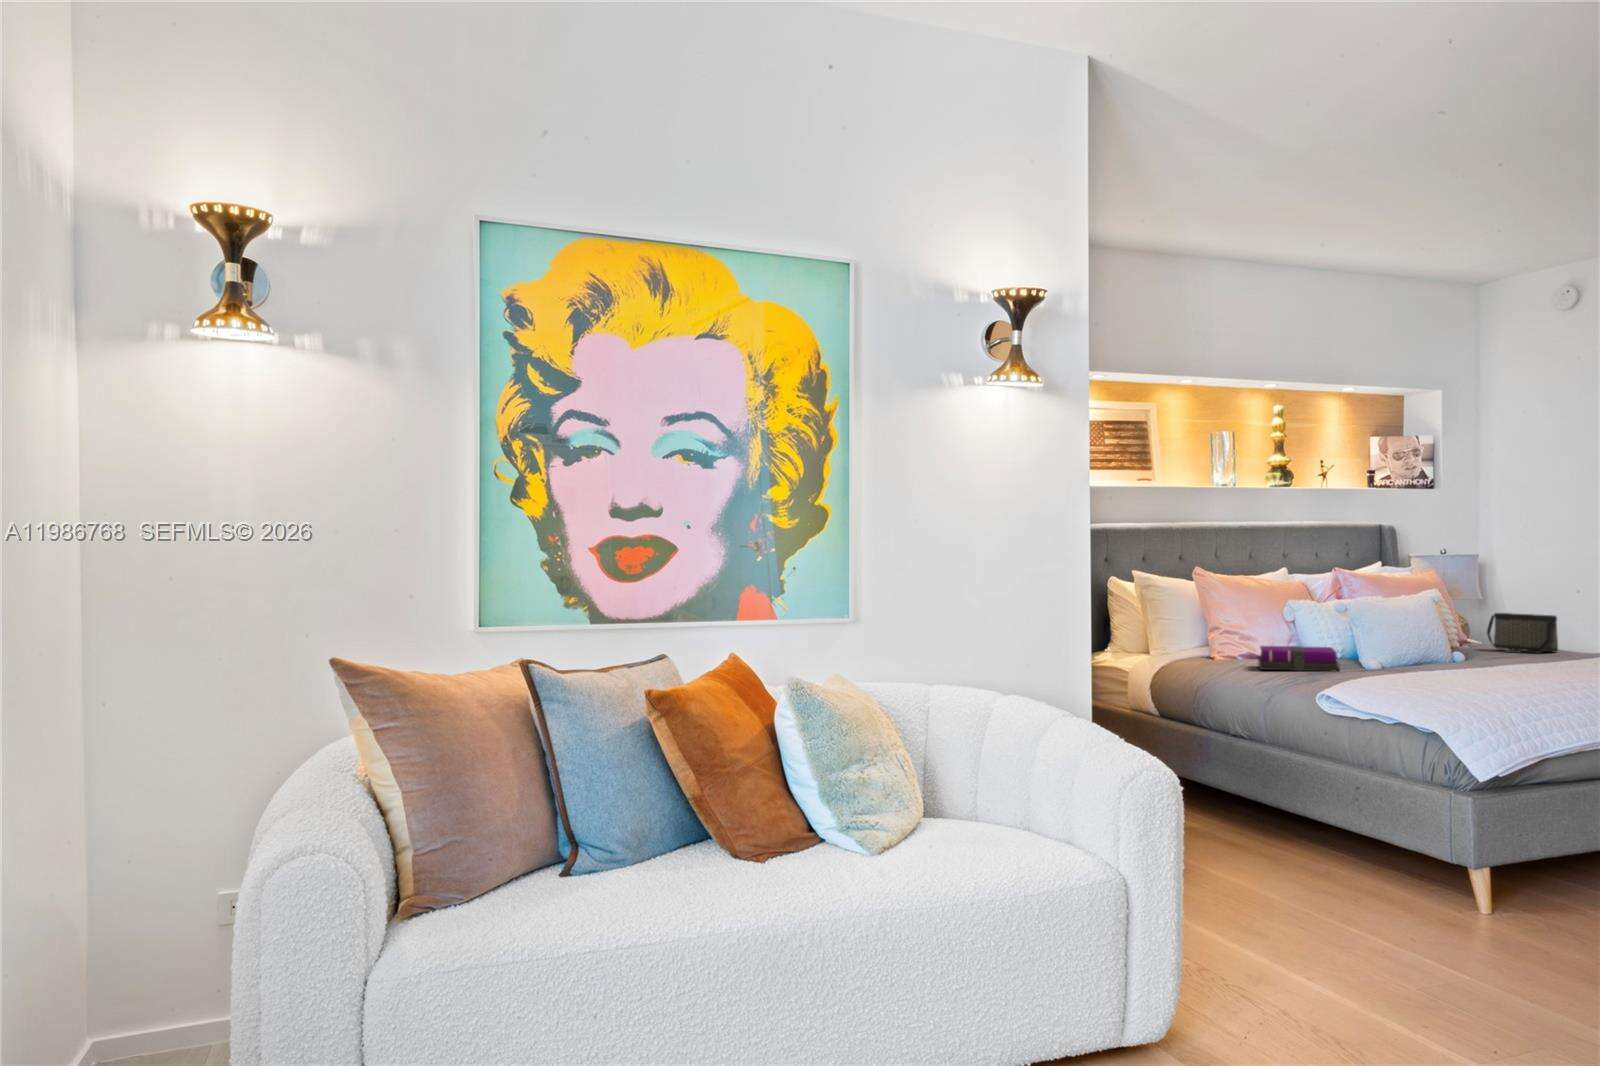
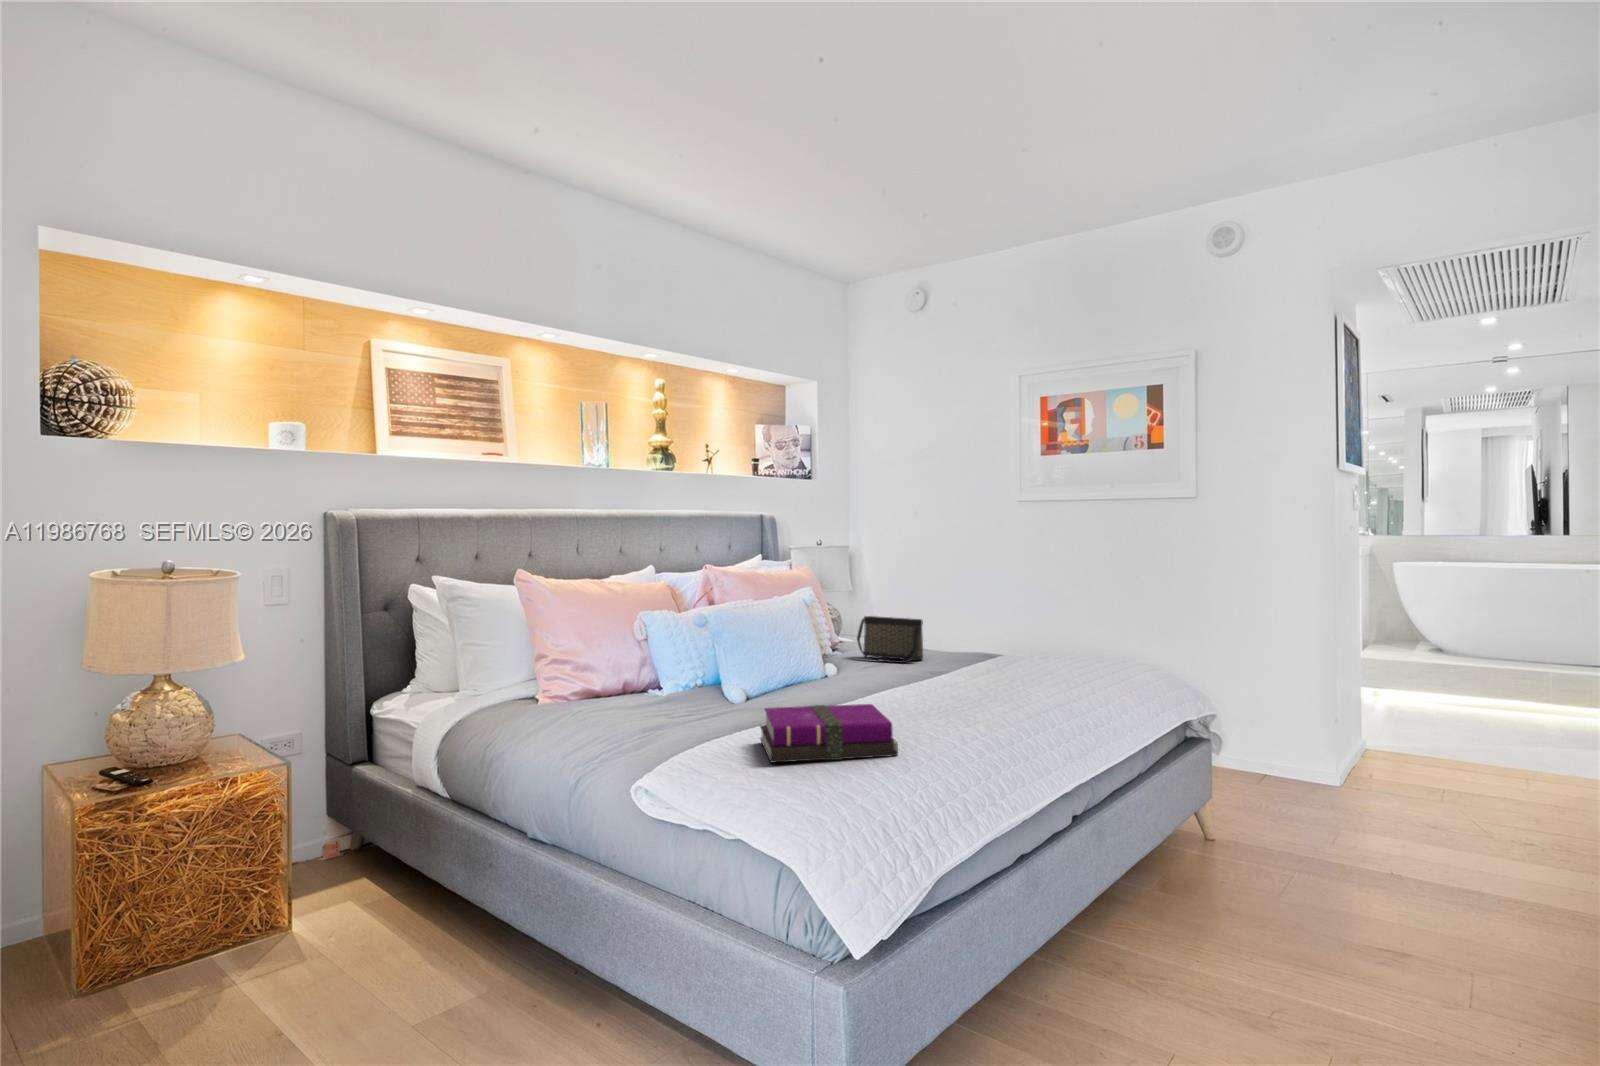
notebook: present [1258,646,1340,671] -> present [760,704,898,763]

